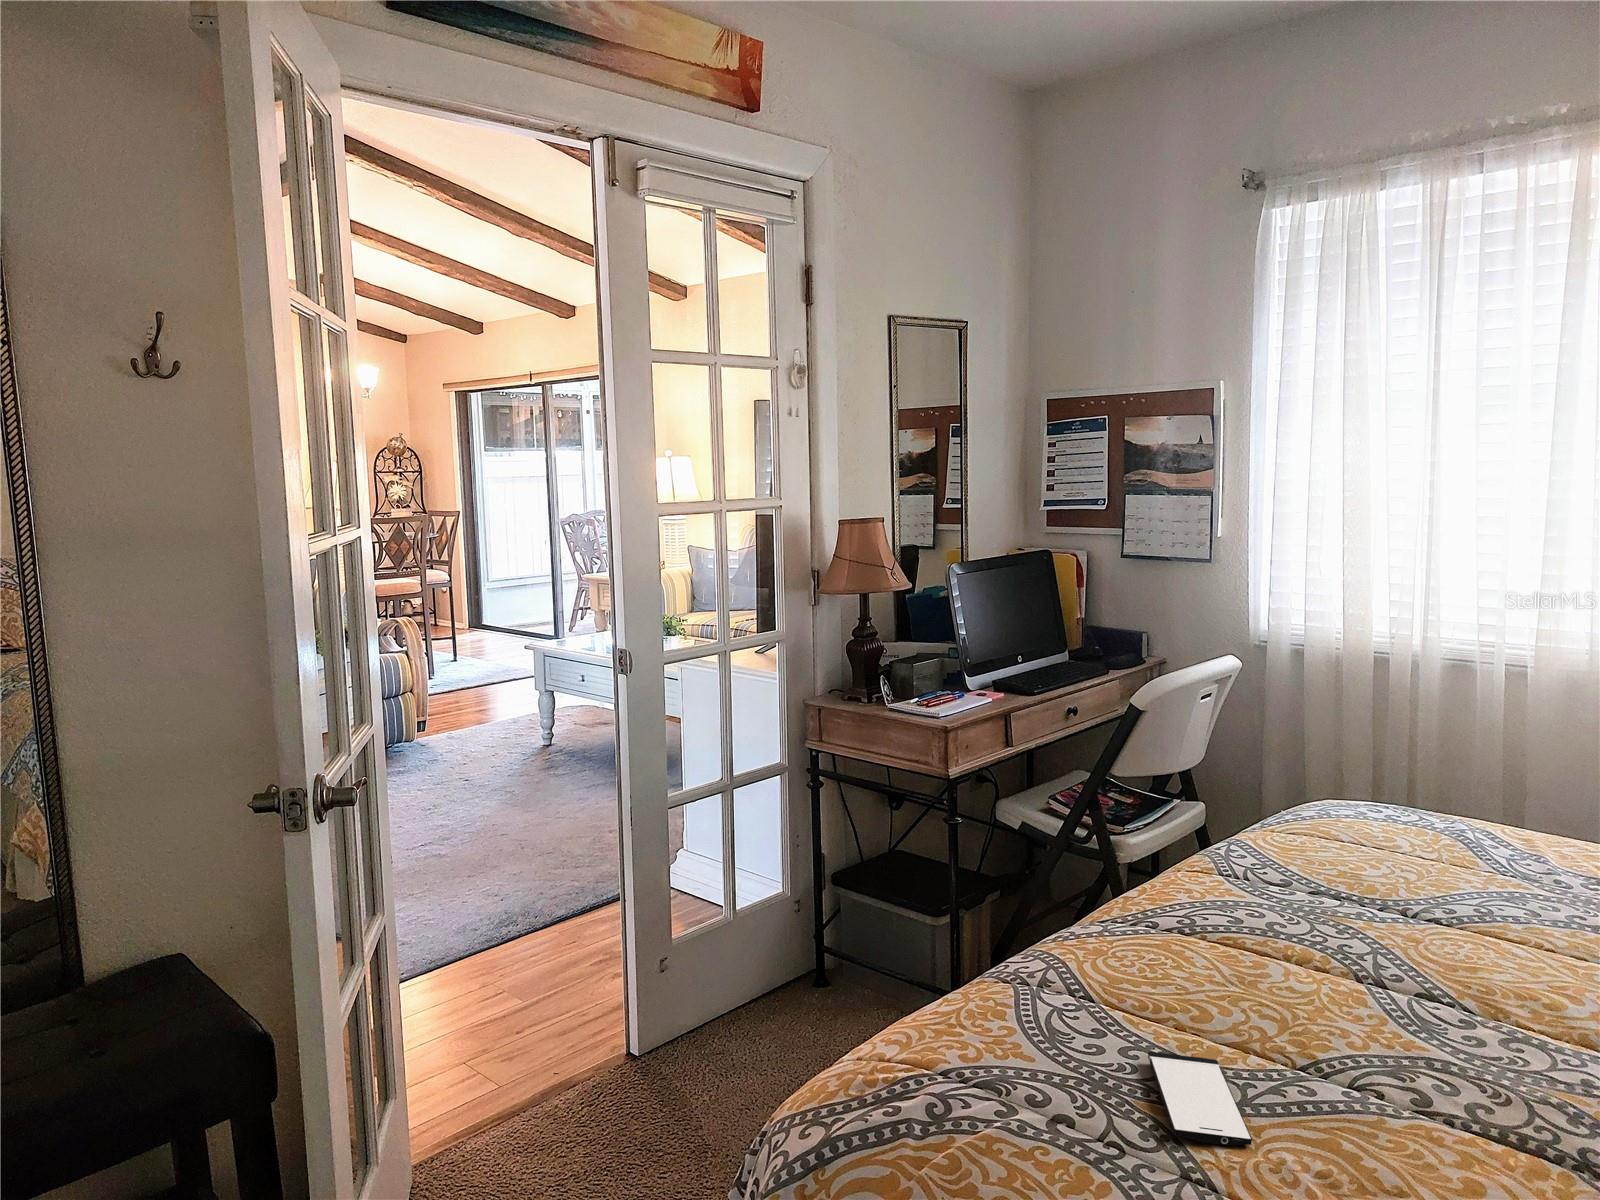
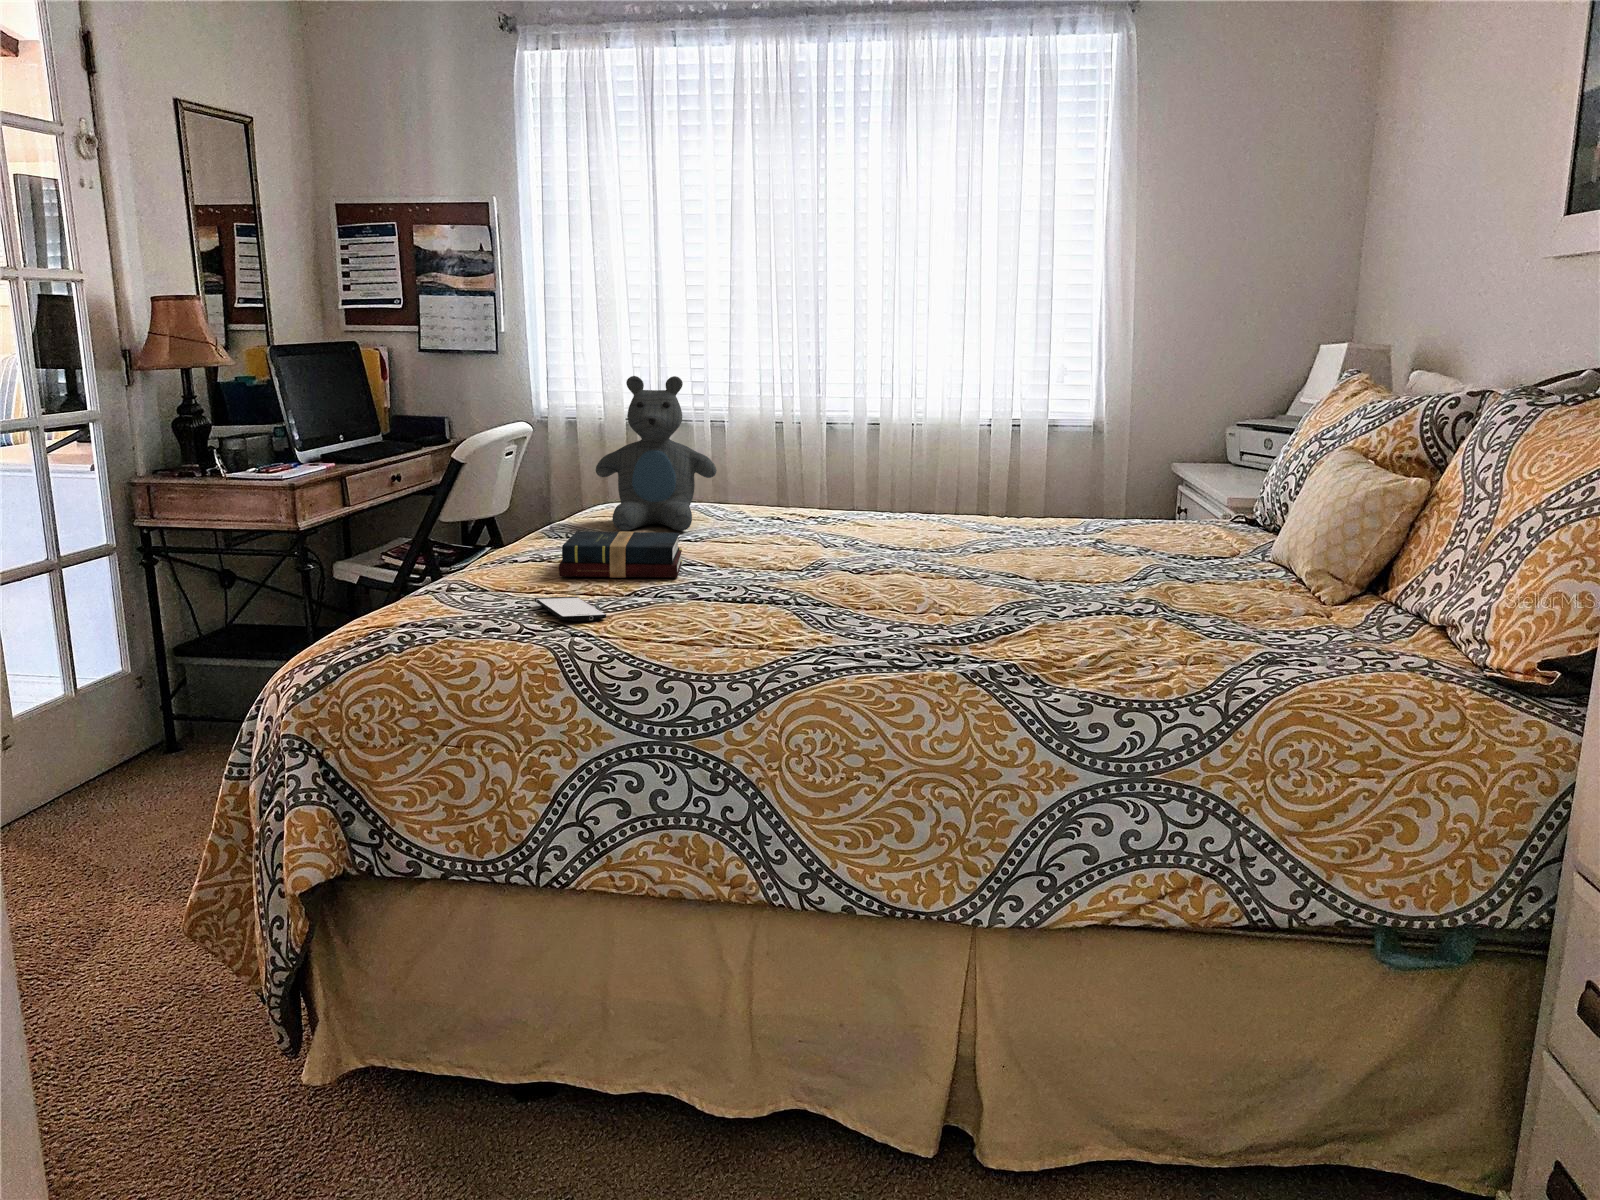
teddy bear: none [1302,648,1499,890] -> present [596,376,717,531]
hardback book: none [1206,901,1421,1035] -> present [559,531,682,578]

